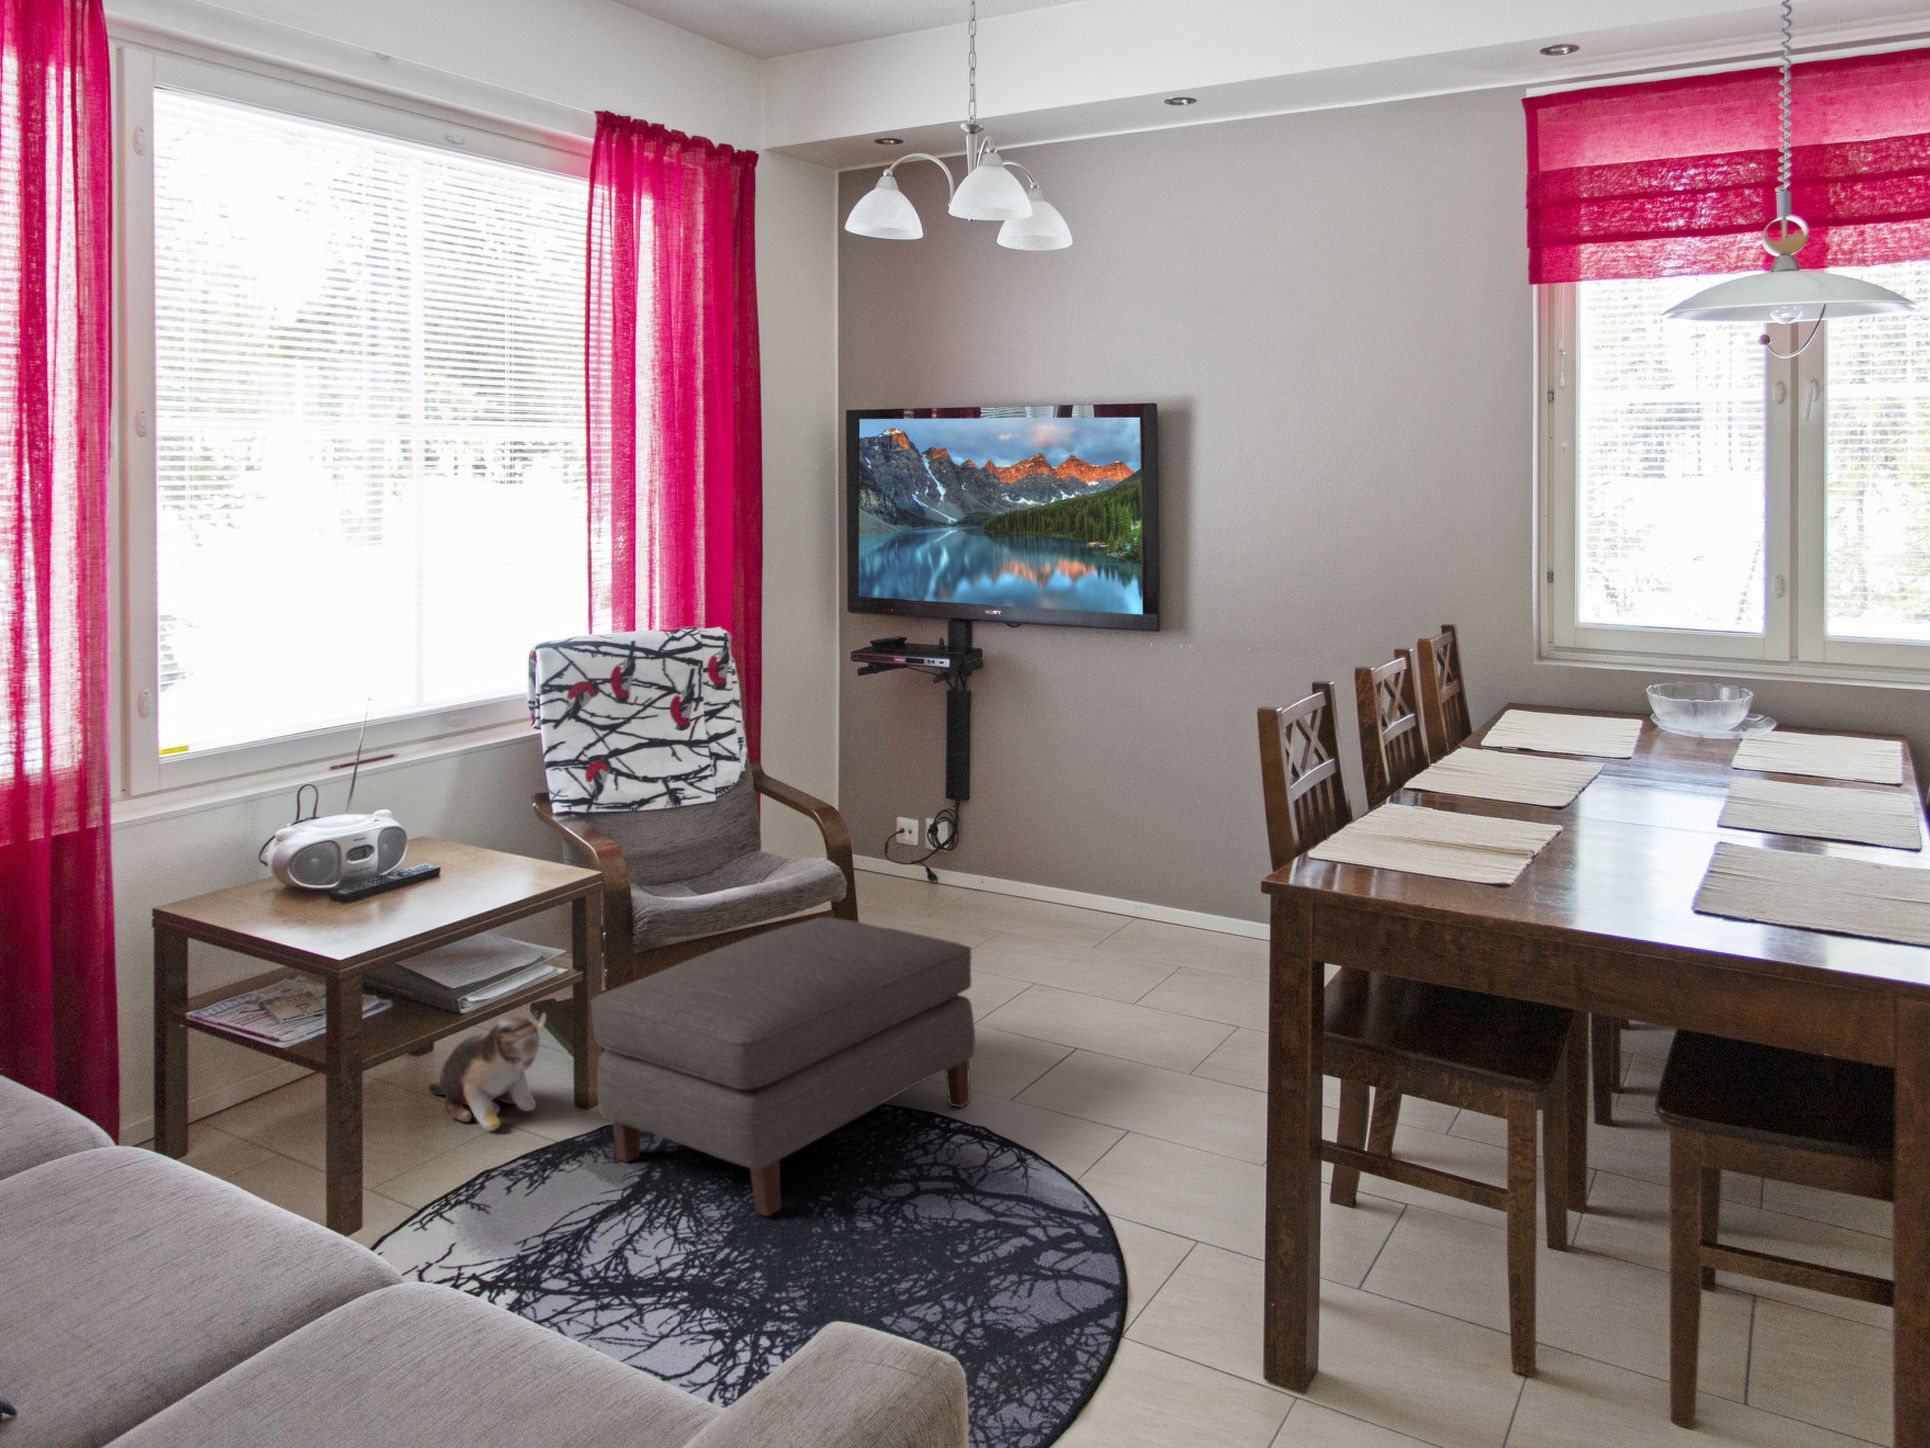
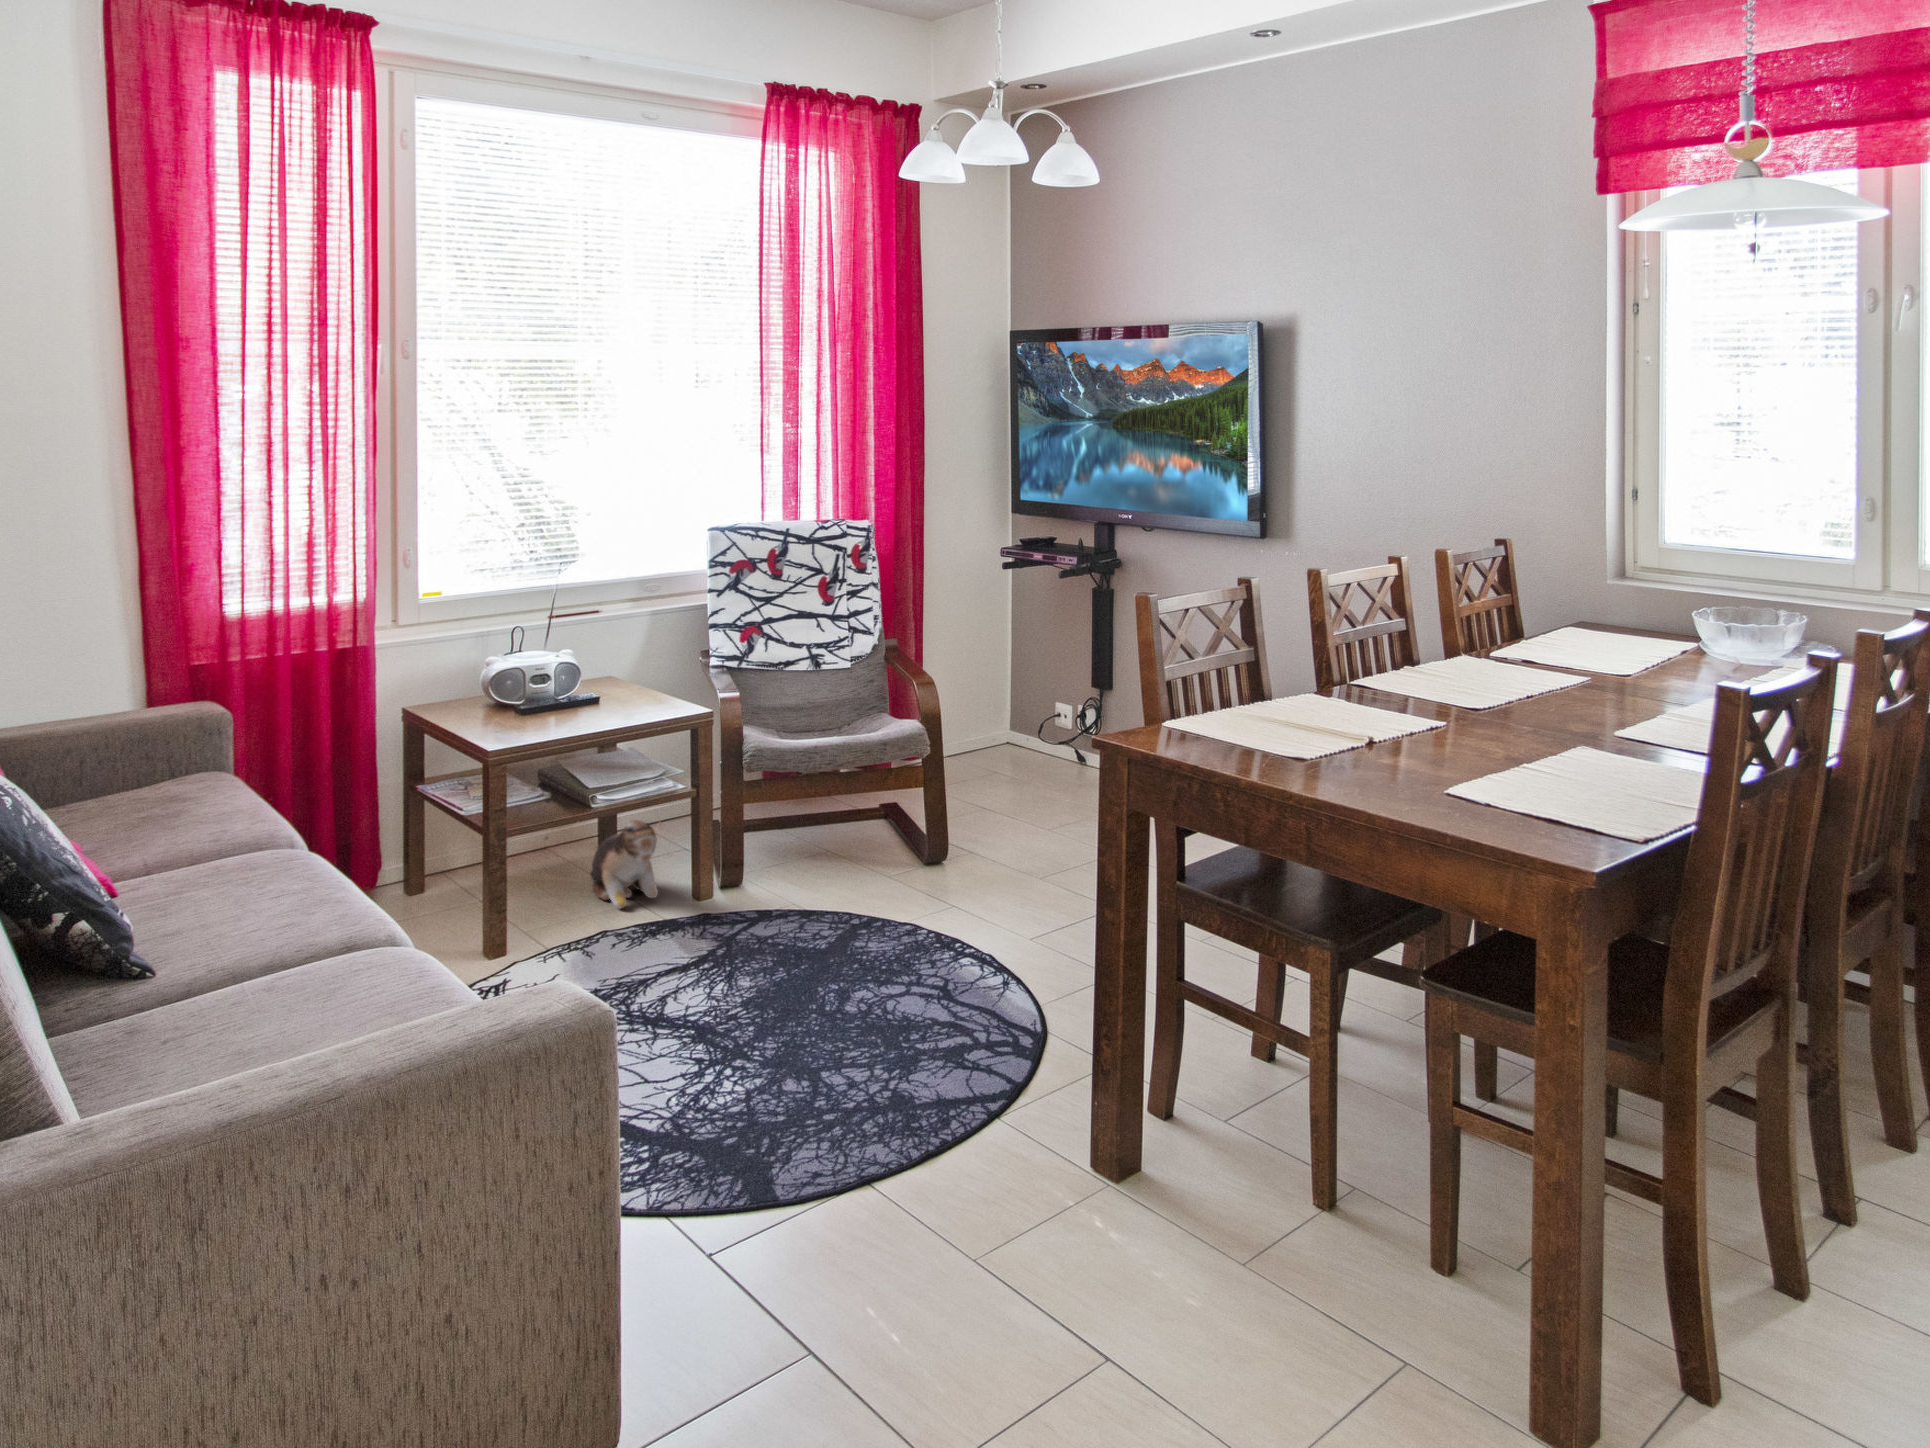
ottoman: present [590,917,975,1216] -> none [679,770,996,991]

